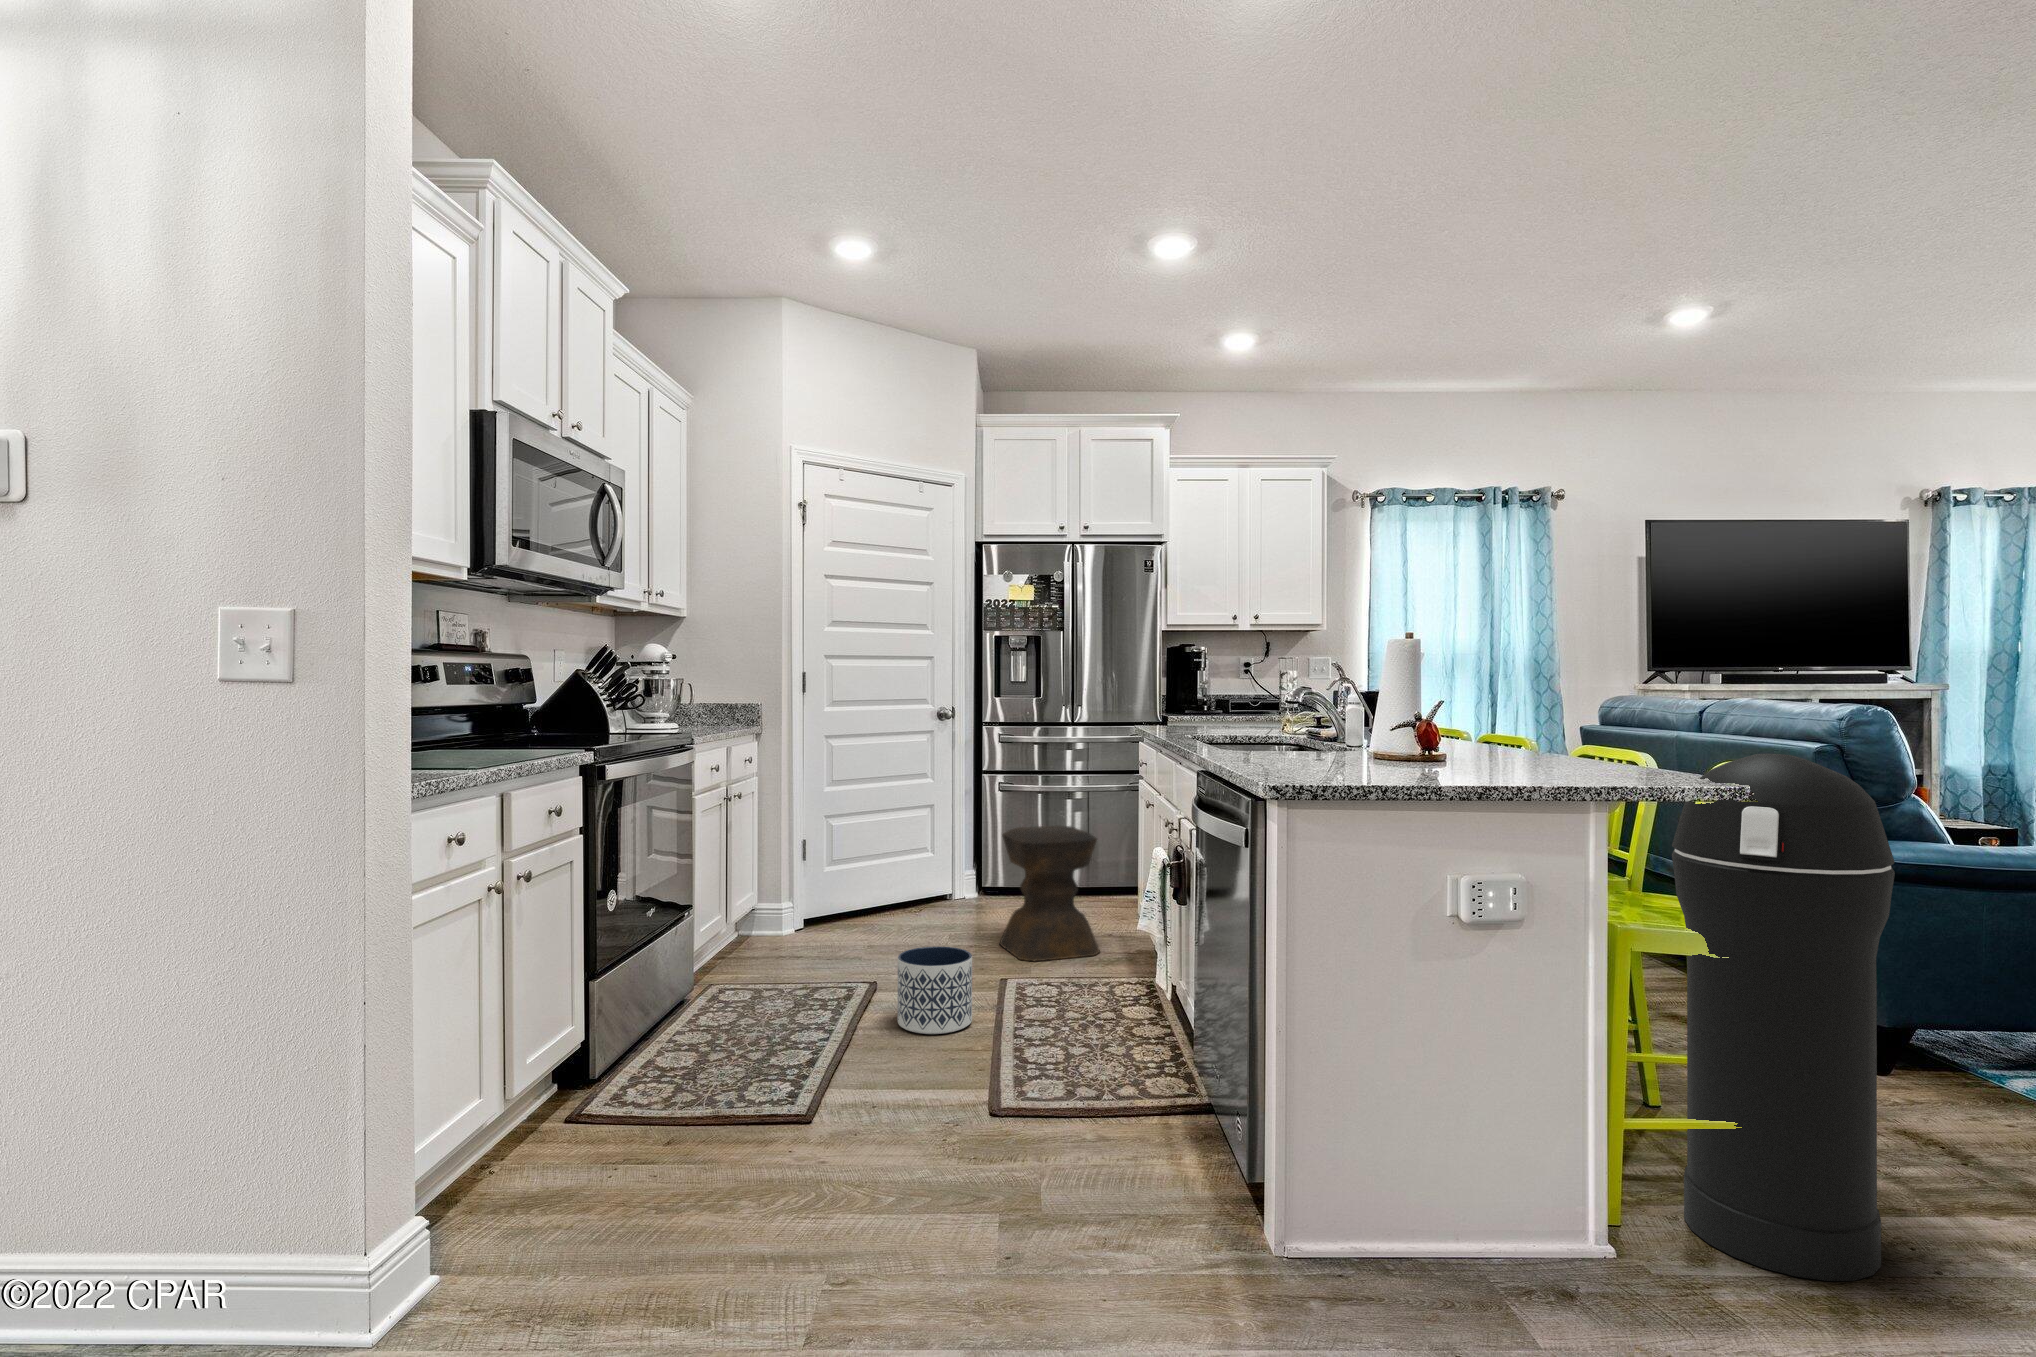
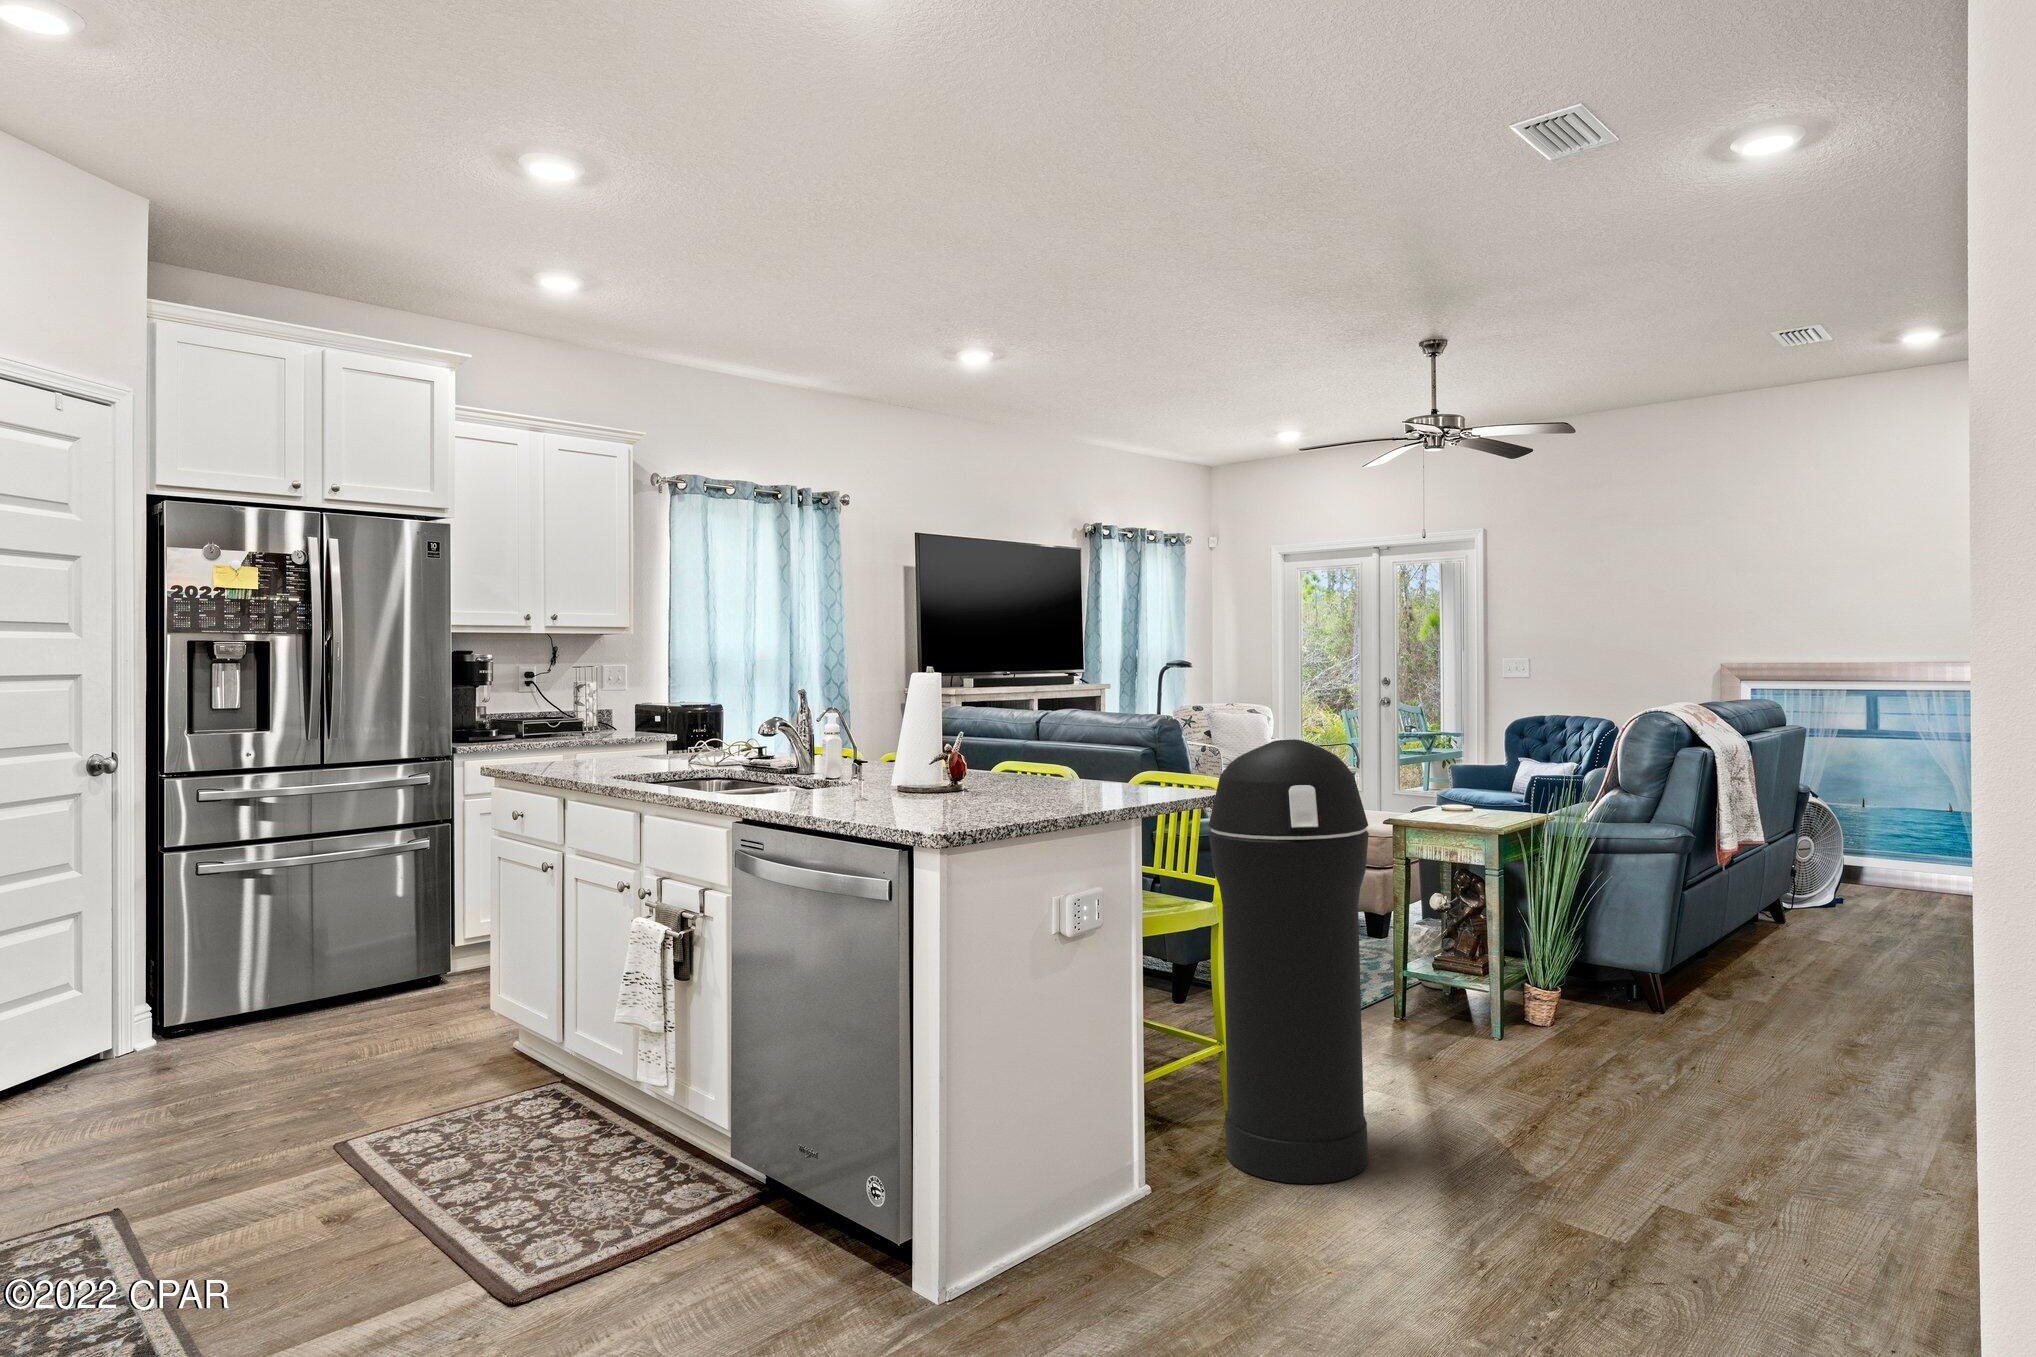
stool: present [1000,825,1100,961] -> none [281,903,449,1103]
planter: present [898,947,972,1034] -> none [214,1101,347,1245]

